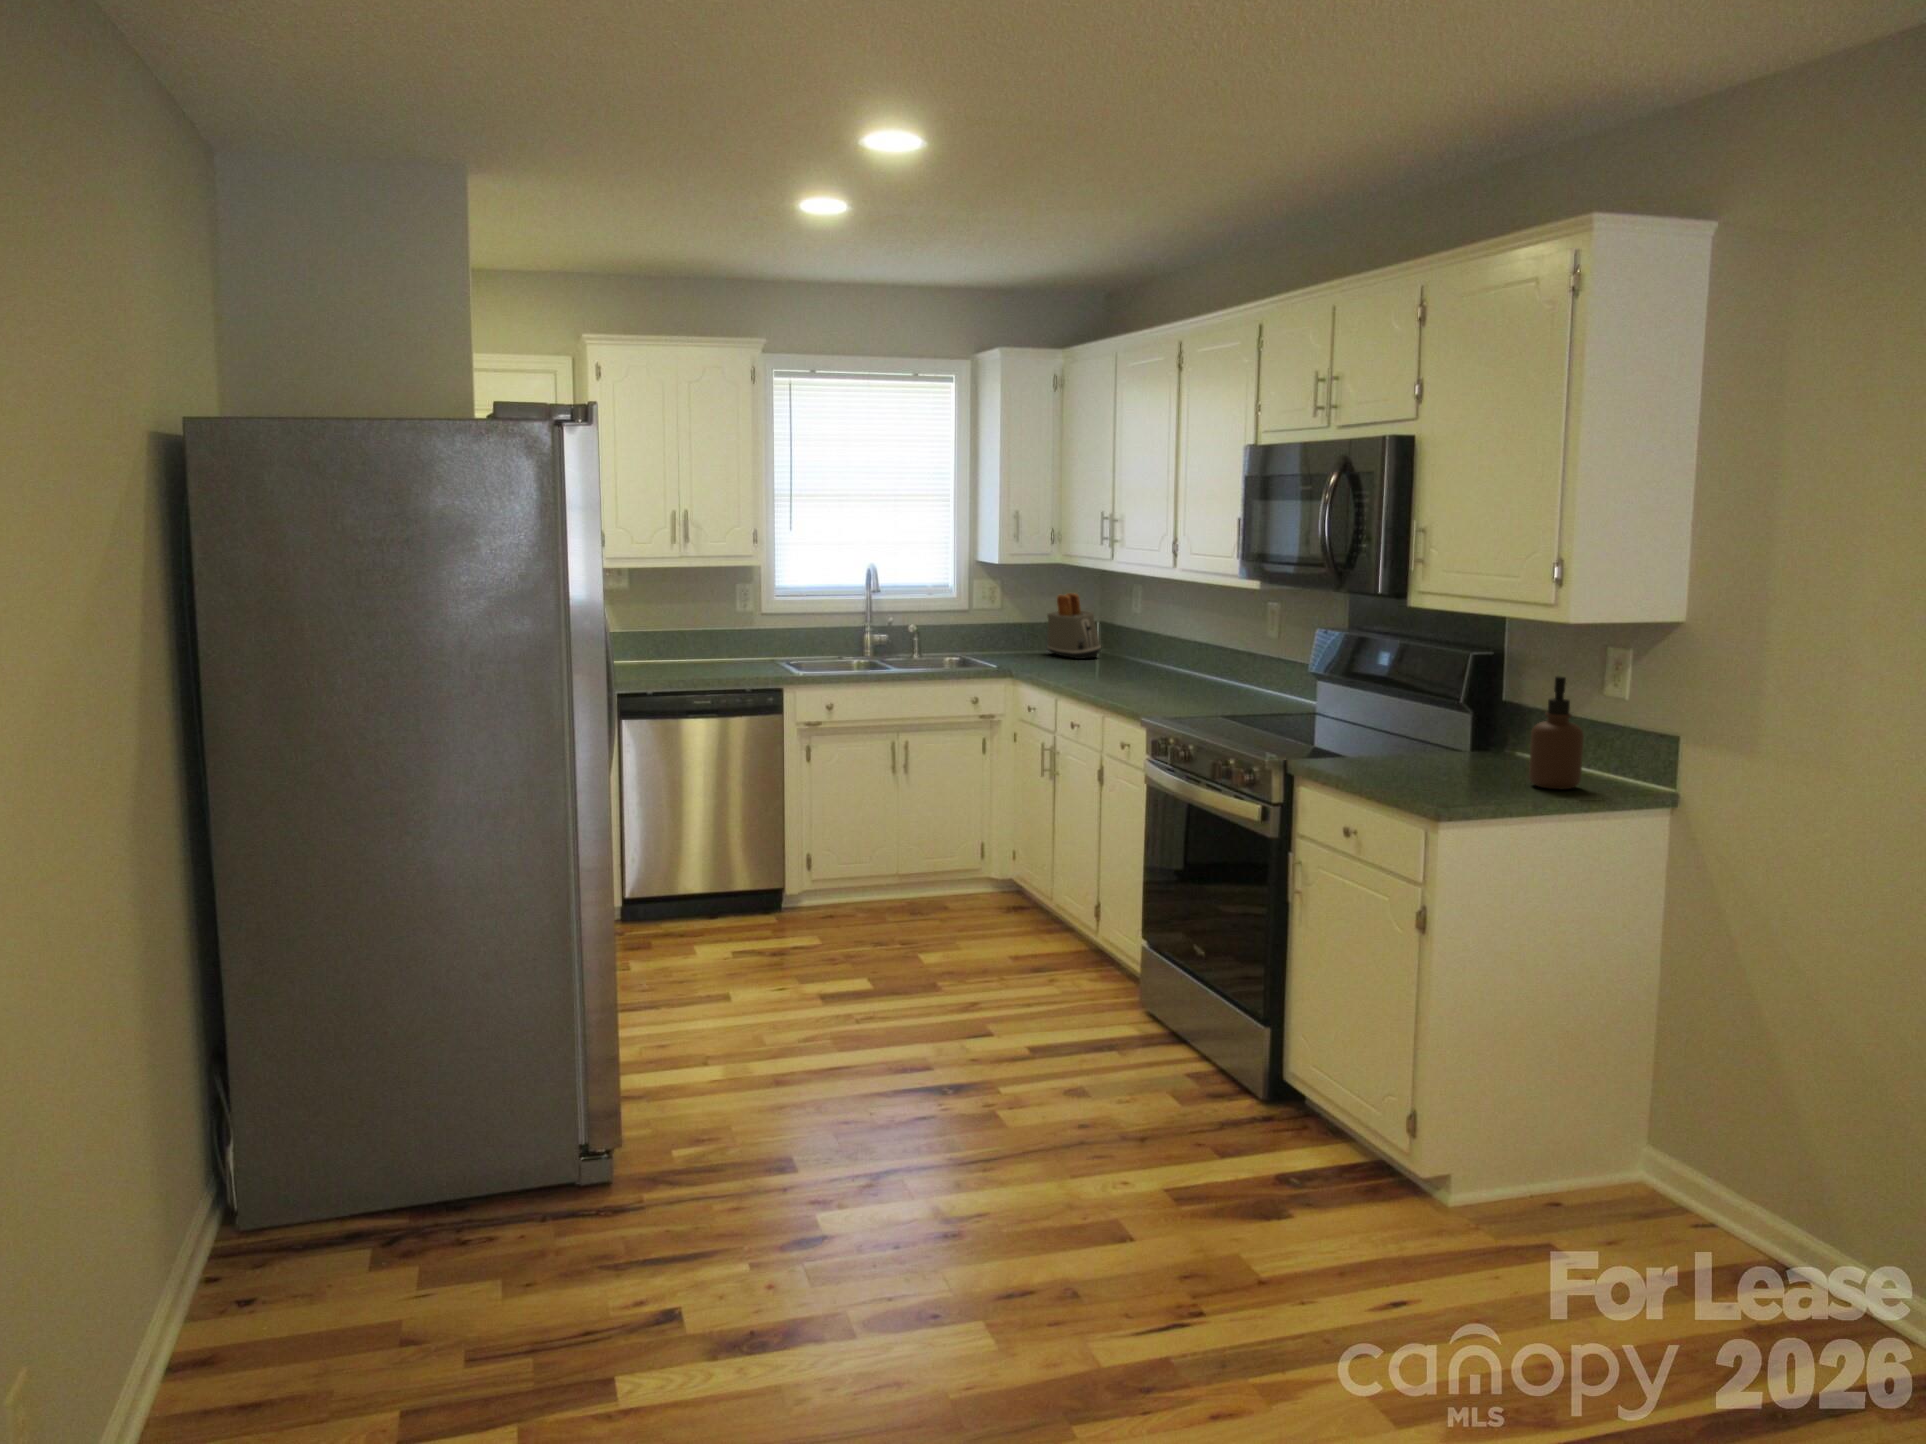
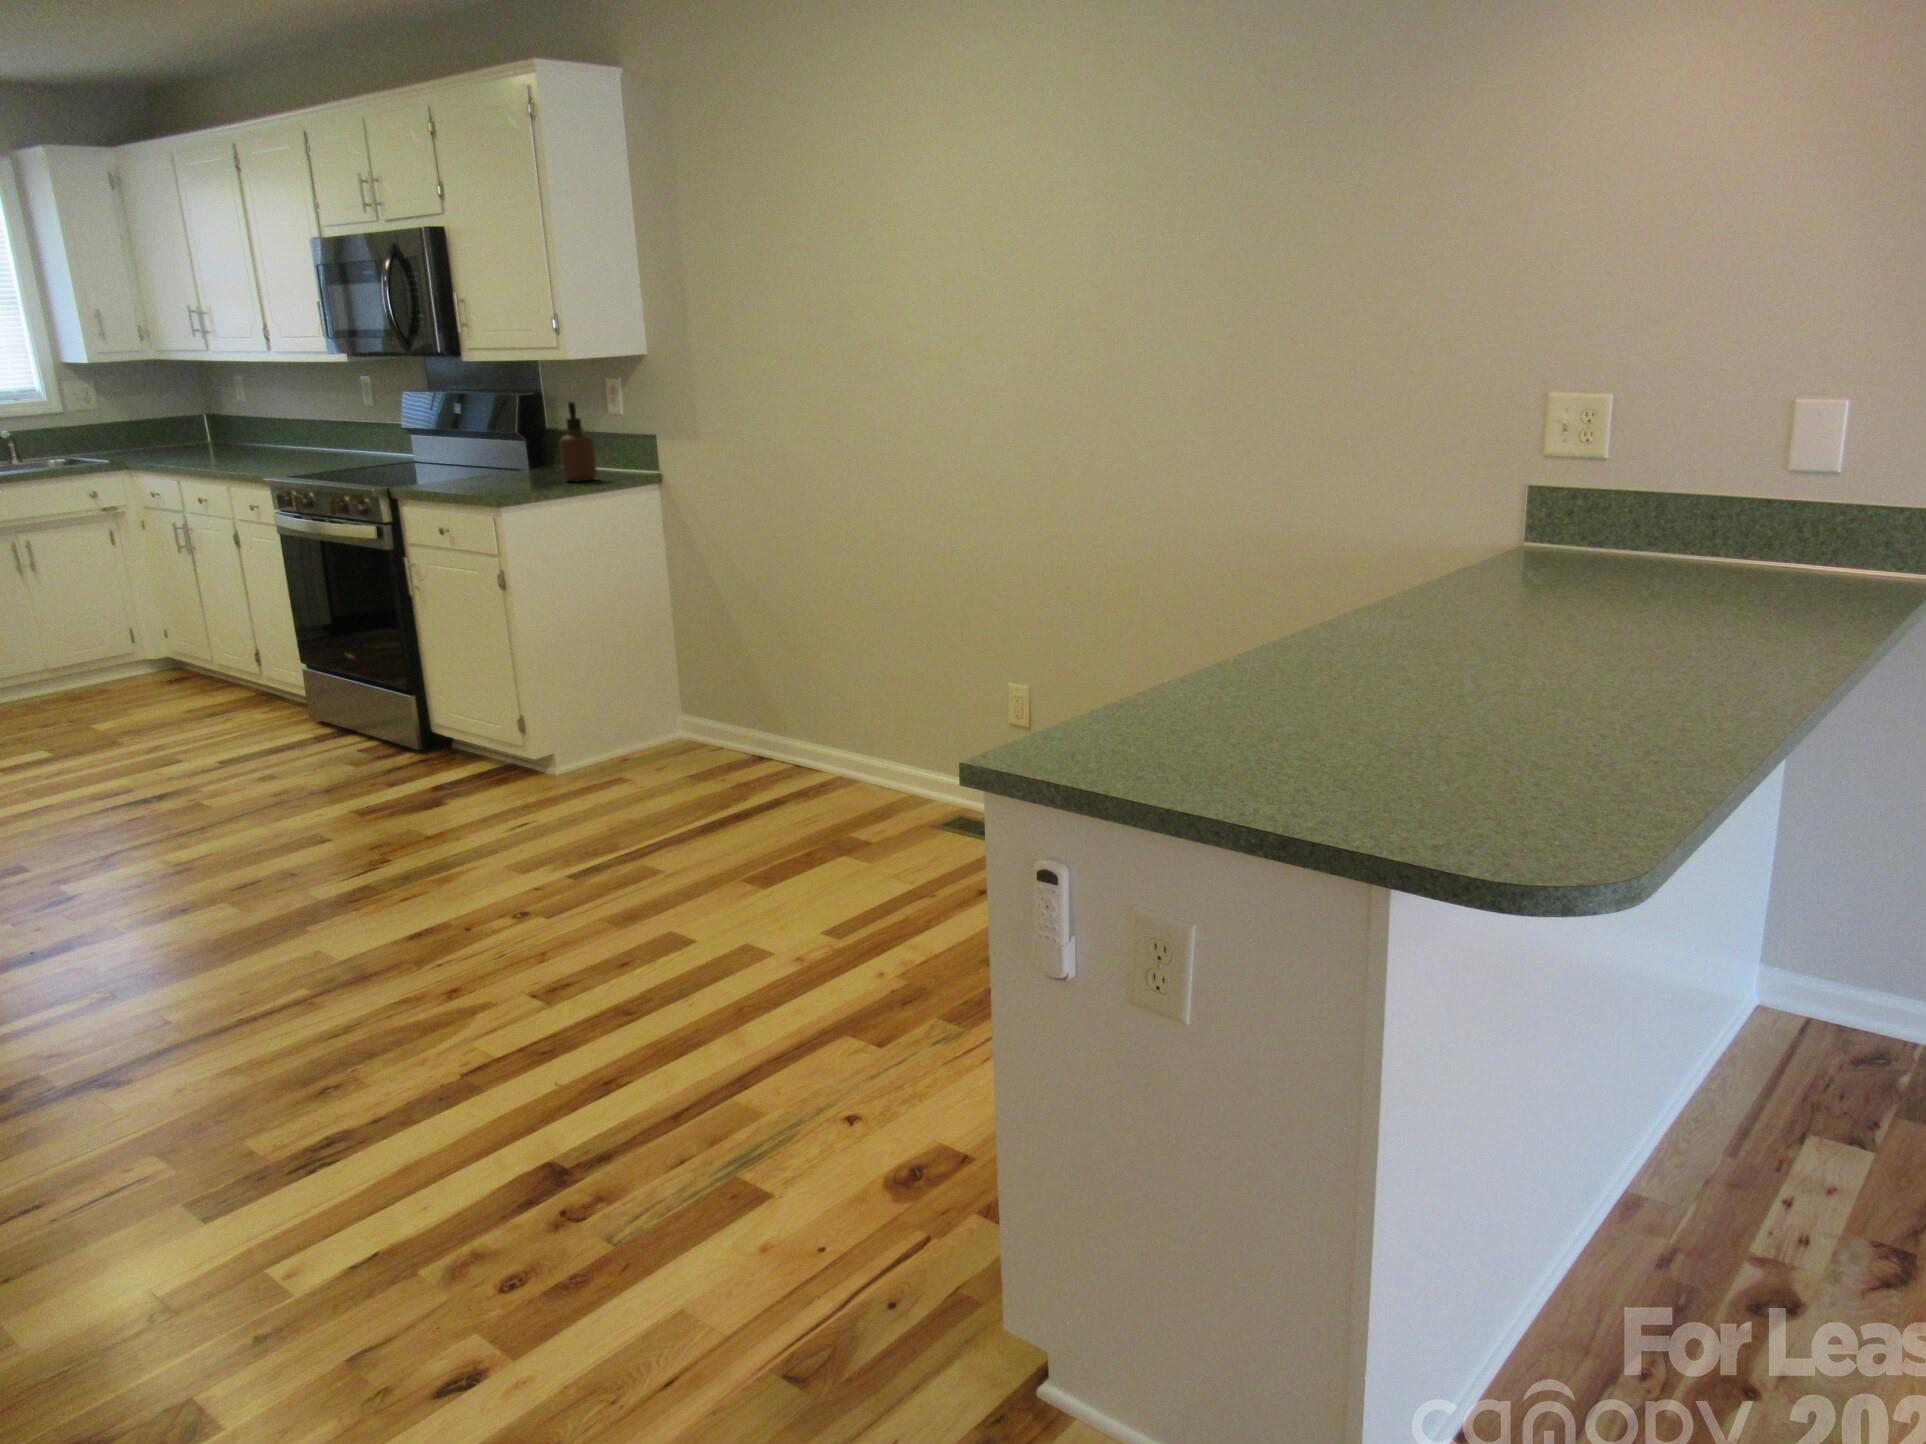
toaster: present [1047,593,1101,659] -> none [151,388,216,450]

